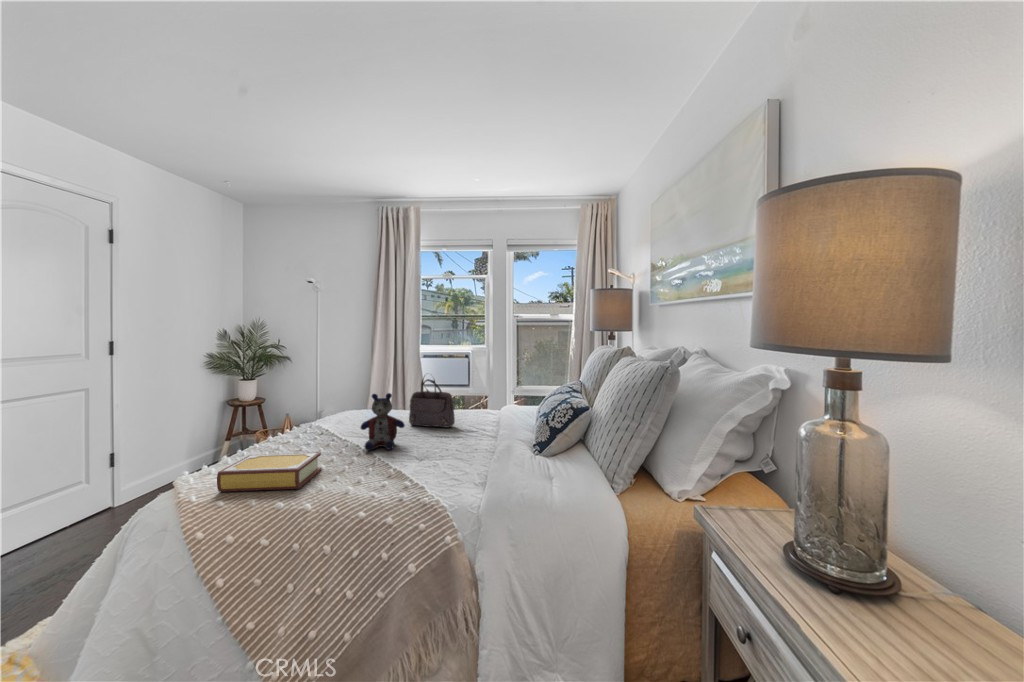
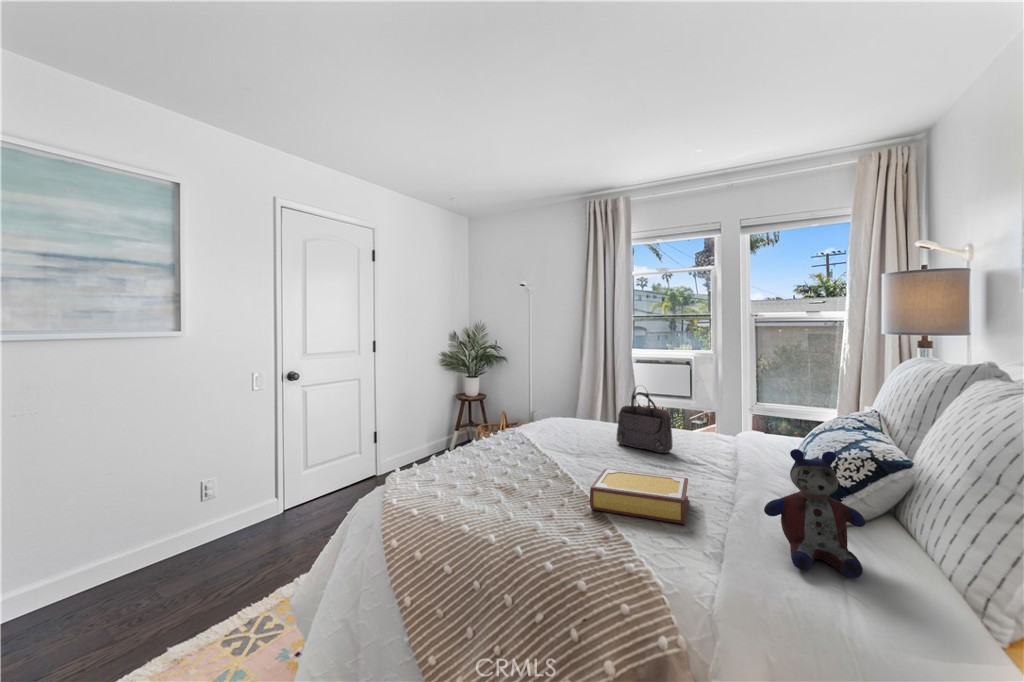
stuffed bear: present [361,393,405,451] -> present [764,449,866,578]
book: present [217,453,321,492] -> present [590,469,688,524]

